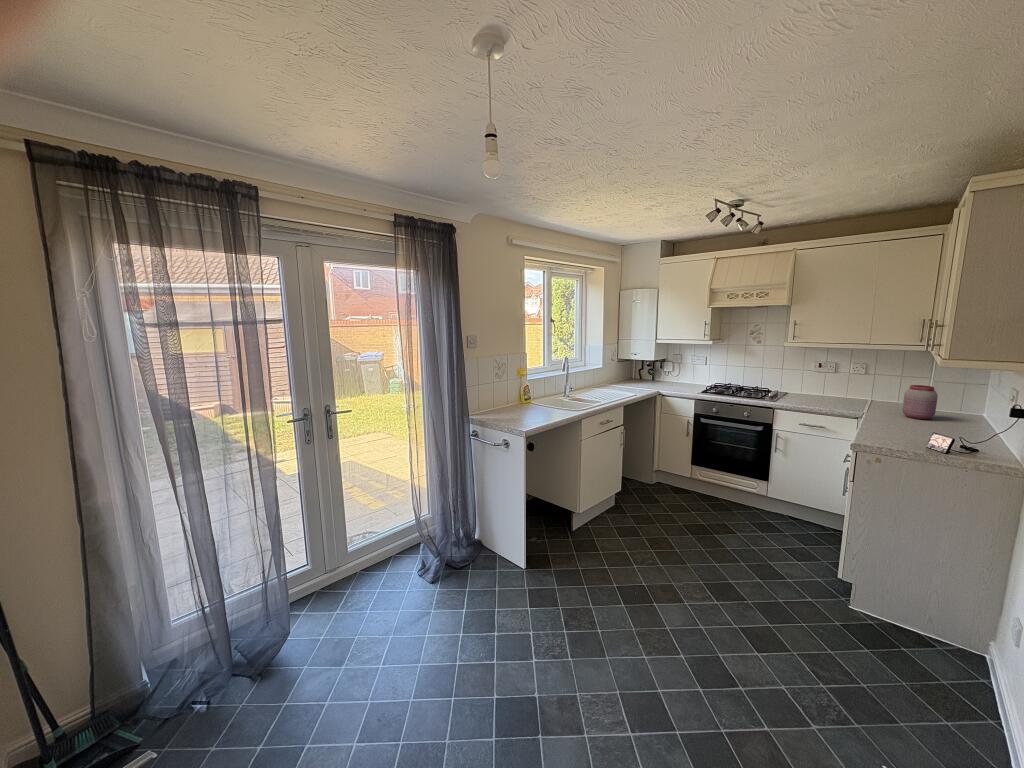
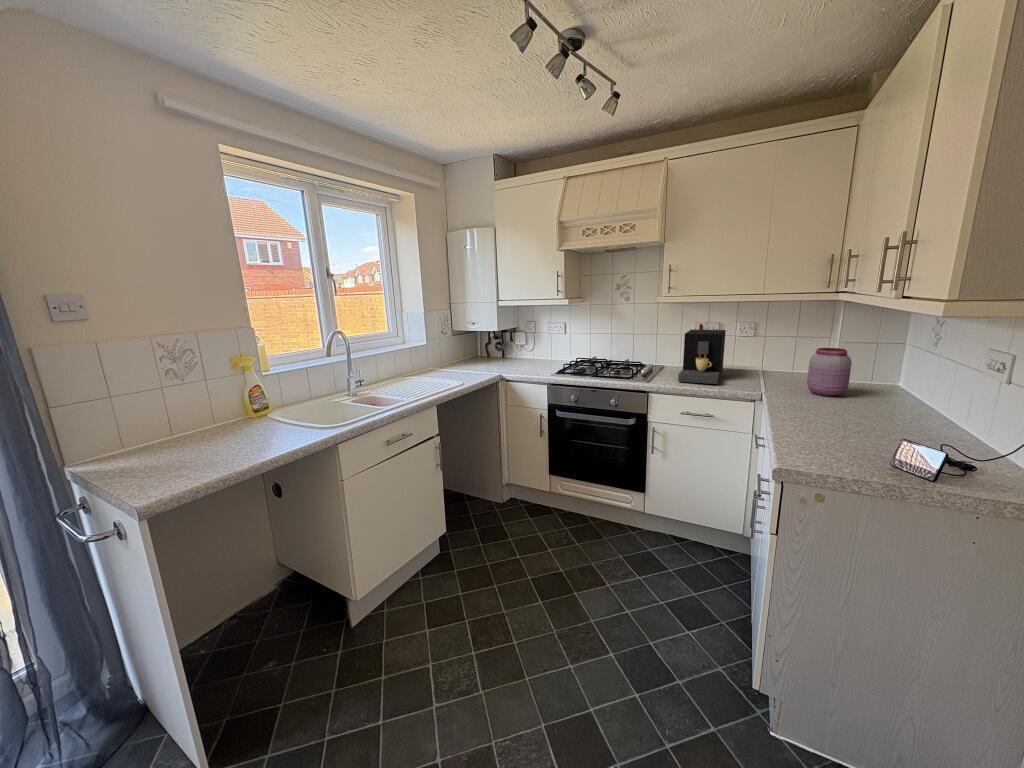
coffee maker: none [799,367,840,406] -> present [678,329,726,384]

